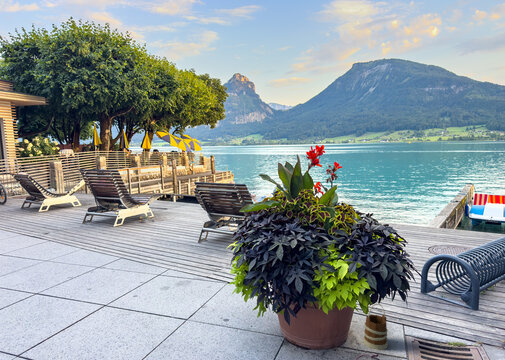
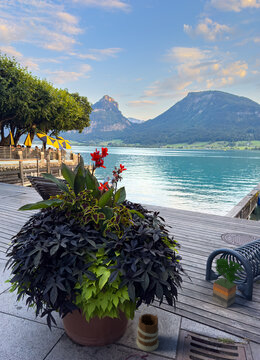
potted tree: none [432,263,469,317] -> present [212,258,243,307]

